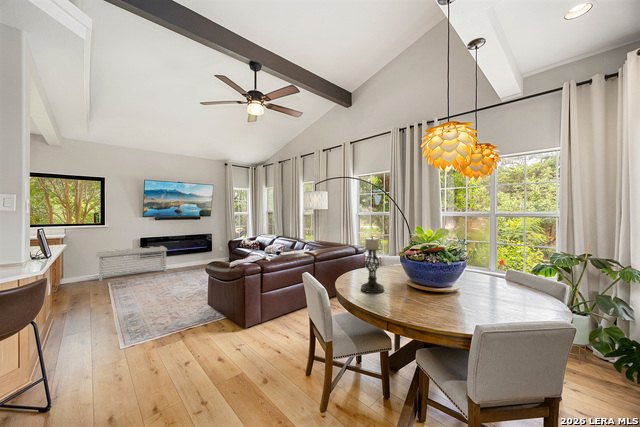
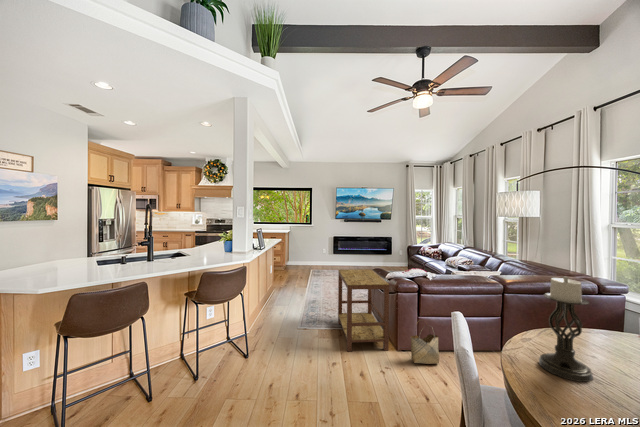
storage bench: present [96,246,167,281] -> none [302,245,351,270]
side table: none [173,262,236,347] -> present [338,269,389,352]
woven basket: none [257,295,280,333] -> present [411,320,439,364]

